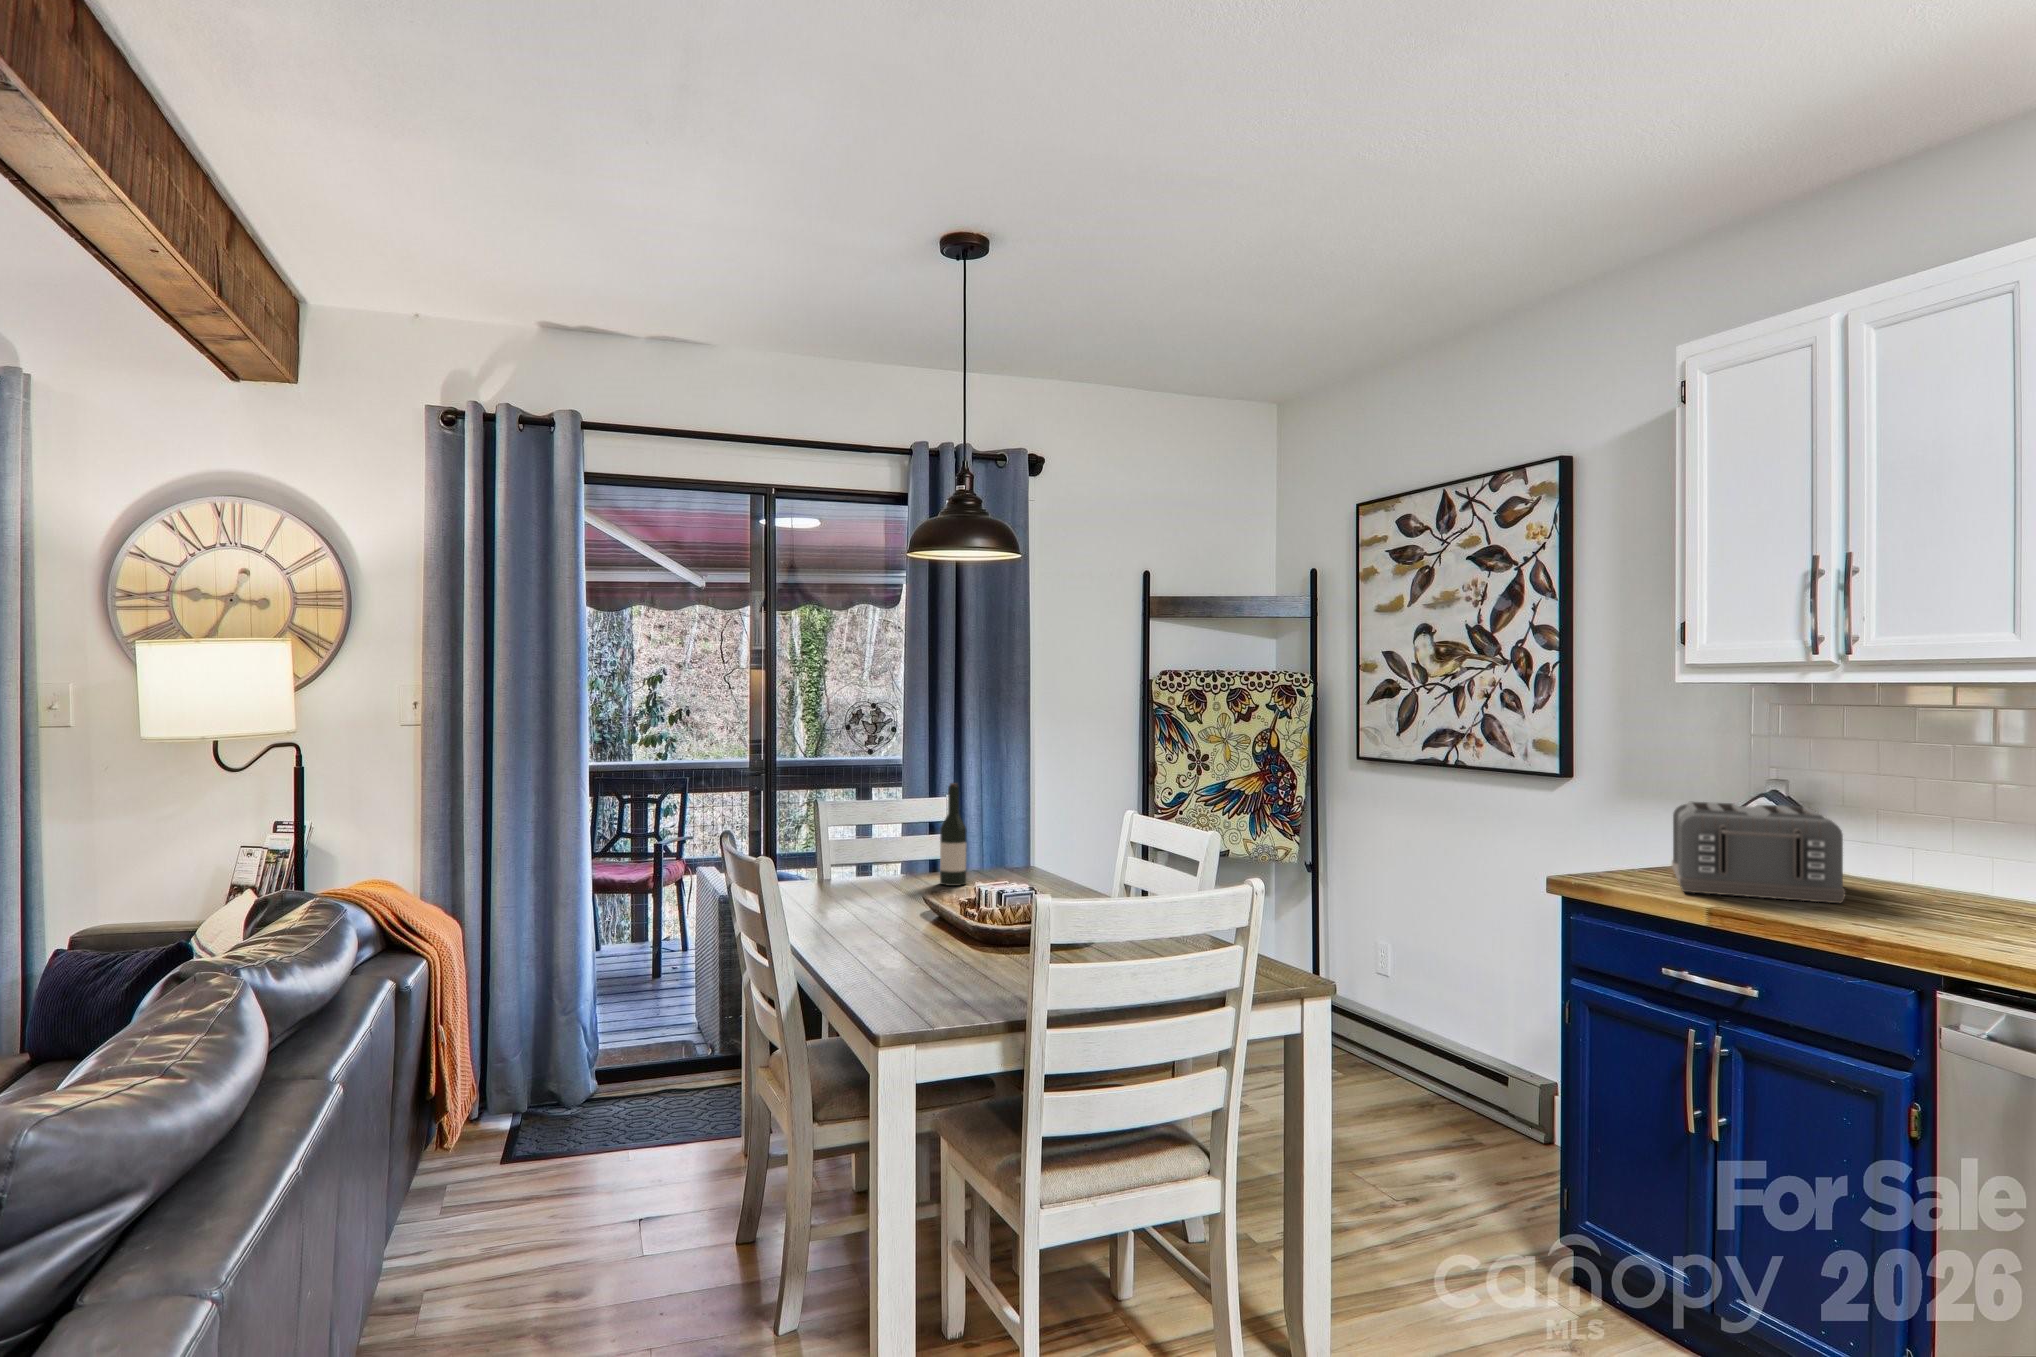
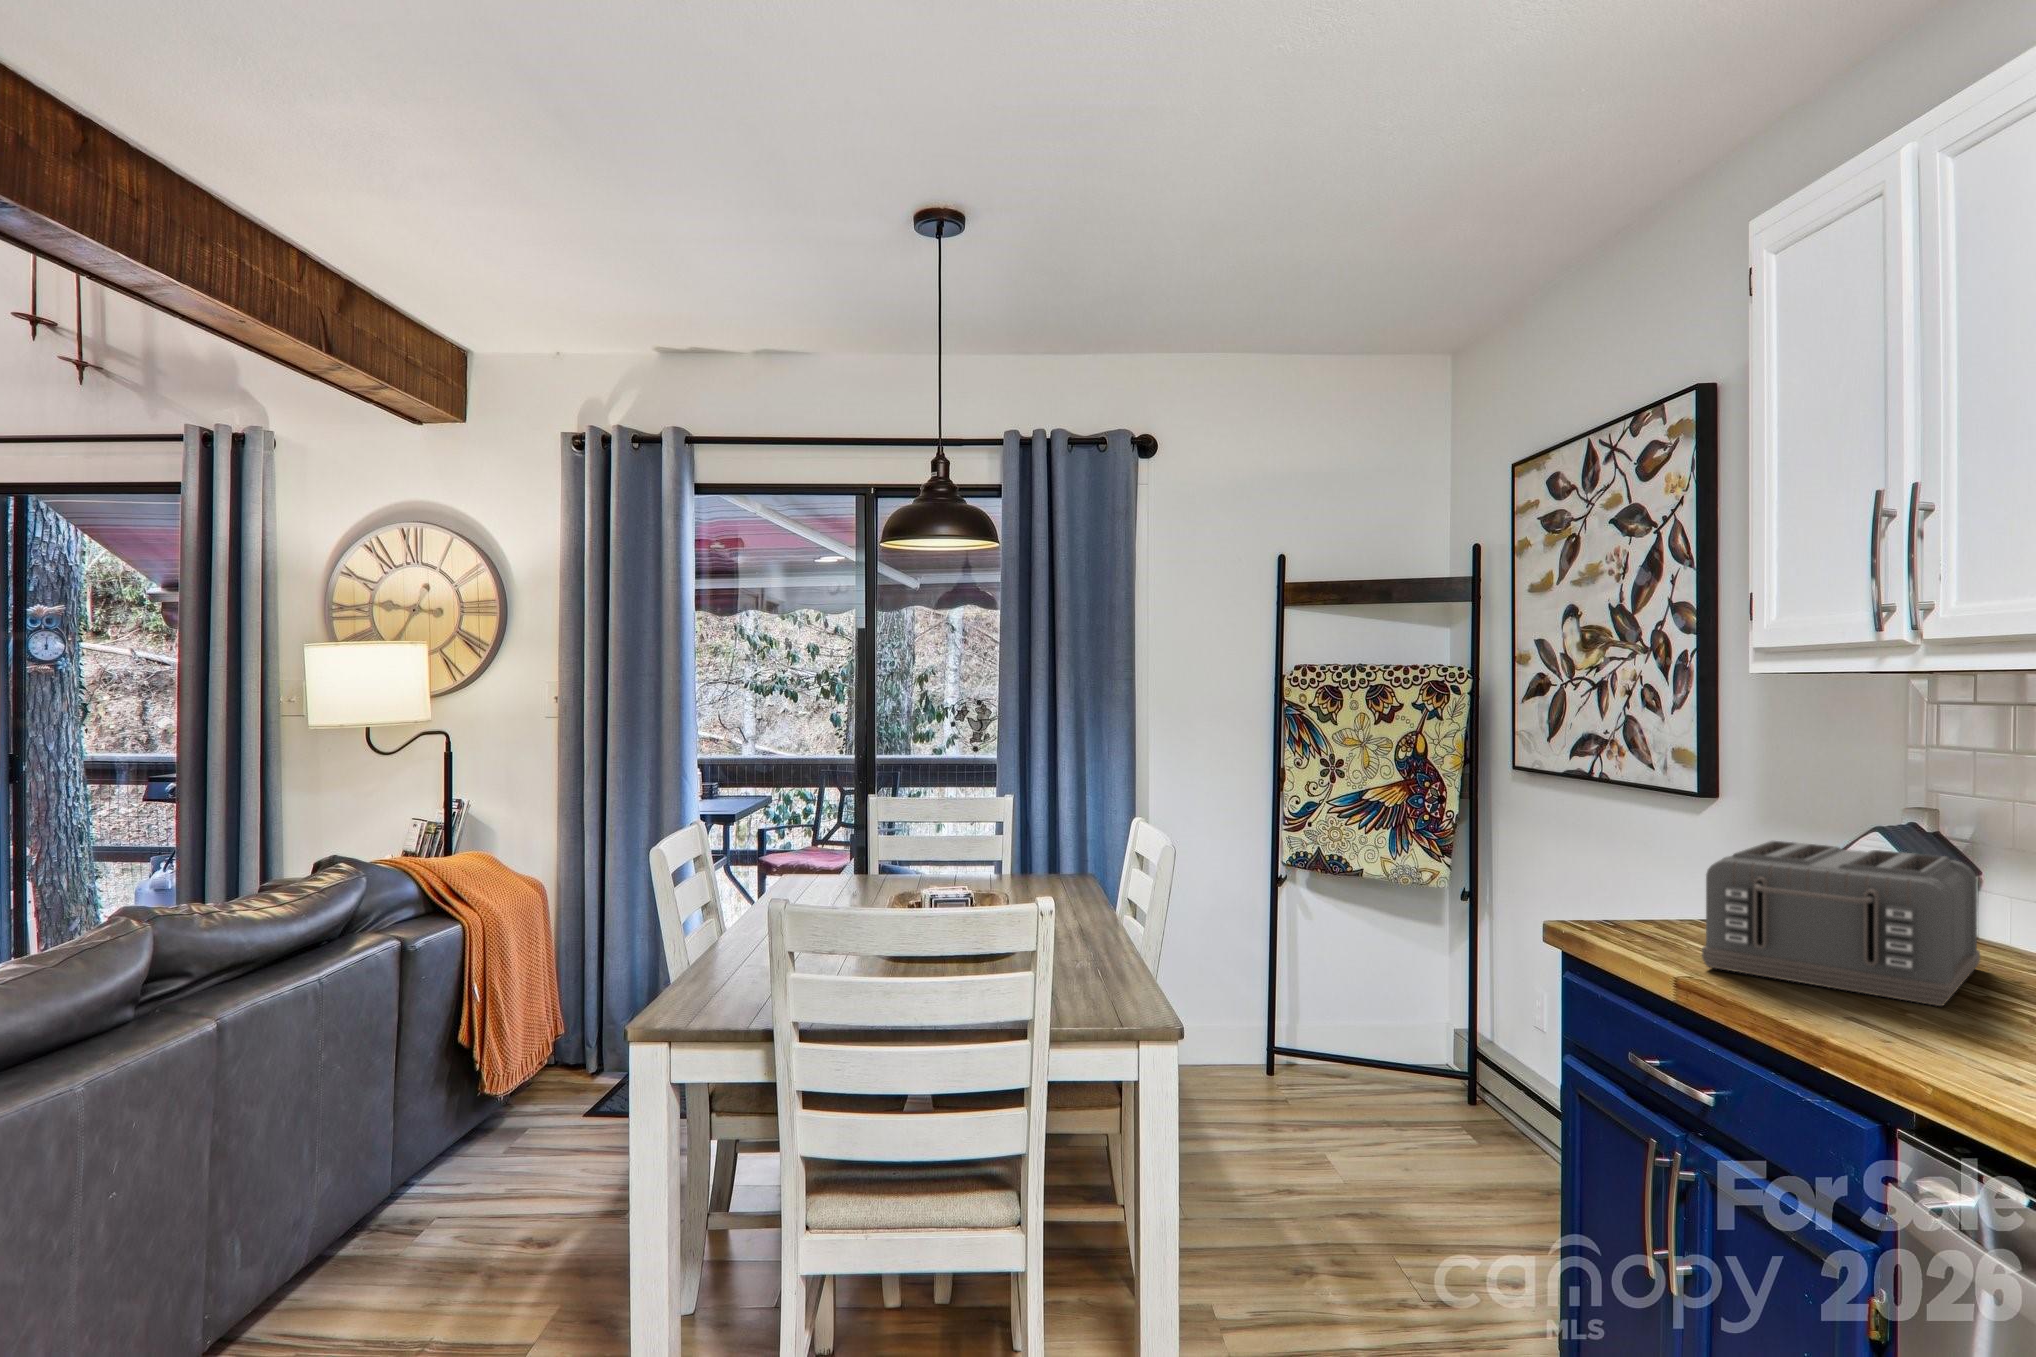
wine bottle: present [940,783,967,886] -> none [948,783,977,890]

